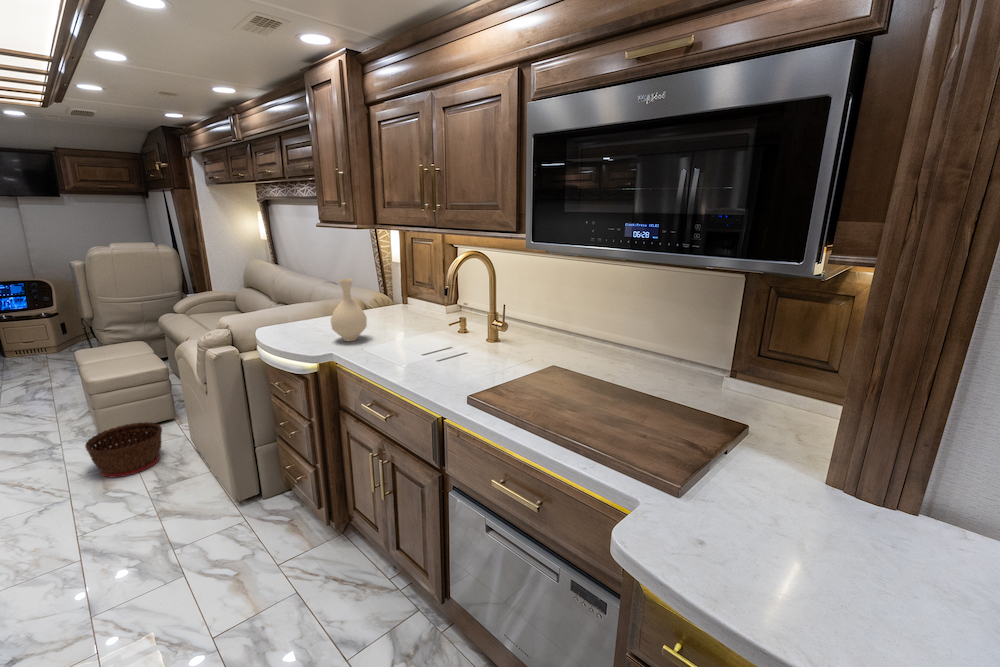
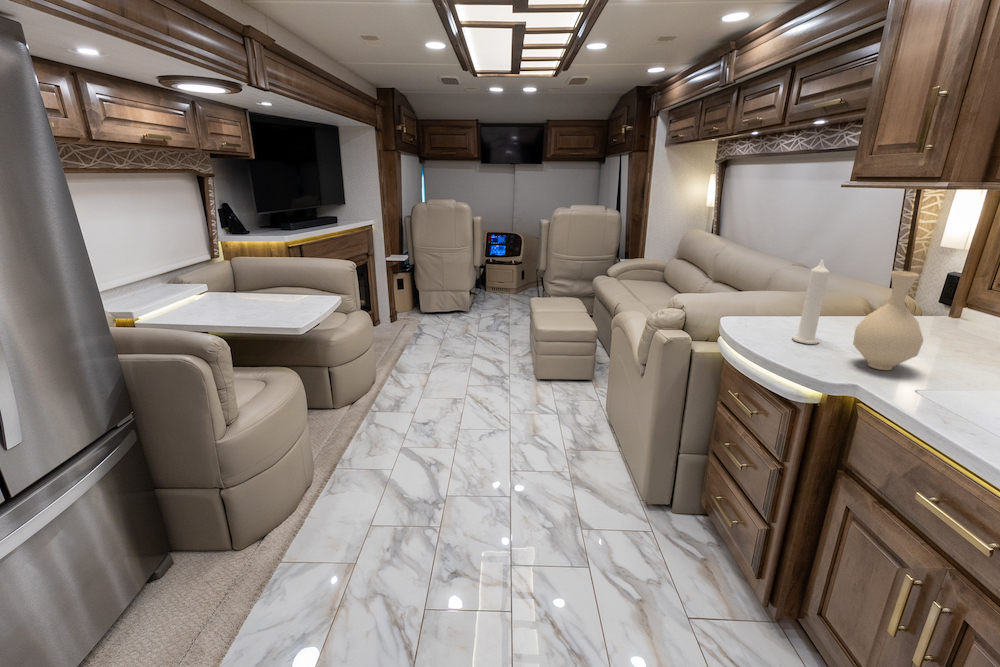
candle: none [301,276,320,335] -> present [792,259,829,344]
basket: present [85,422,162,477] -> none [527,377,585,427]

